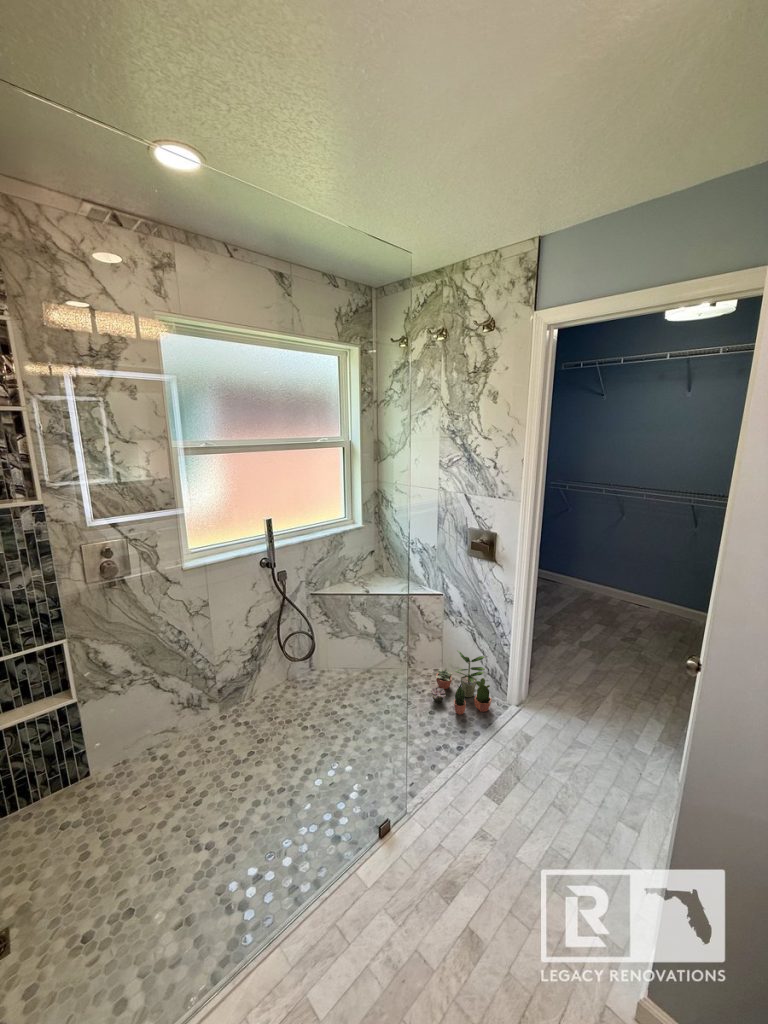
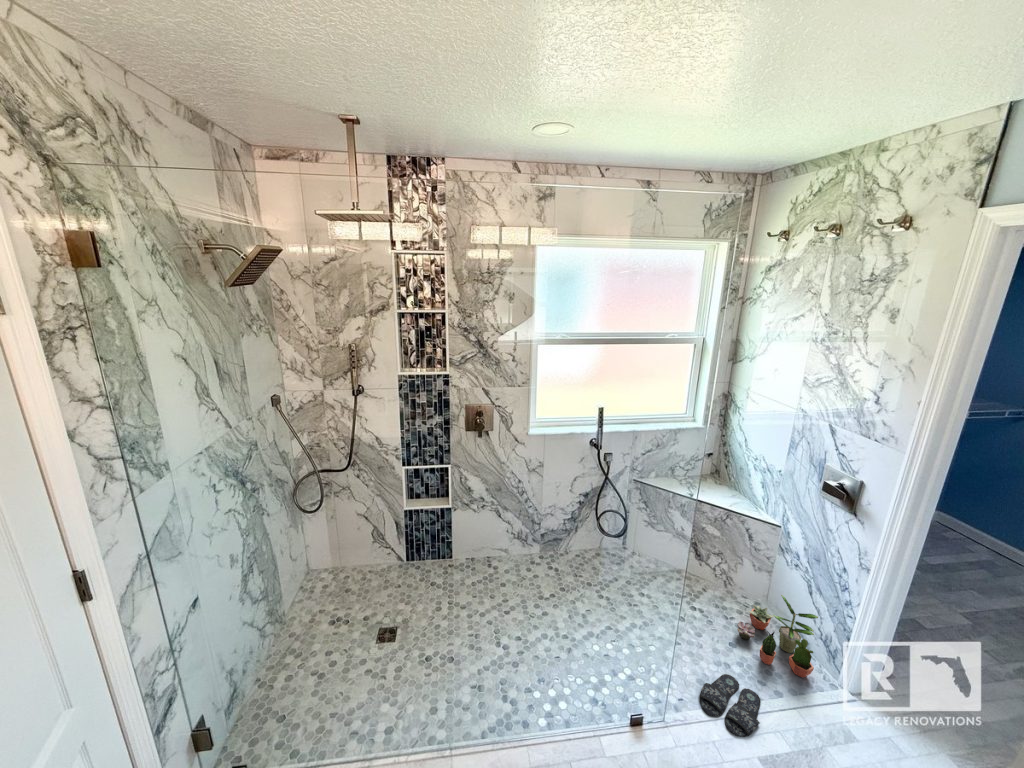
slippers: none [425,739,476,789] -> present [700,674,761,737]

